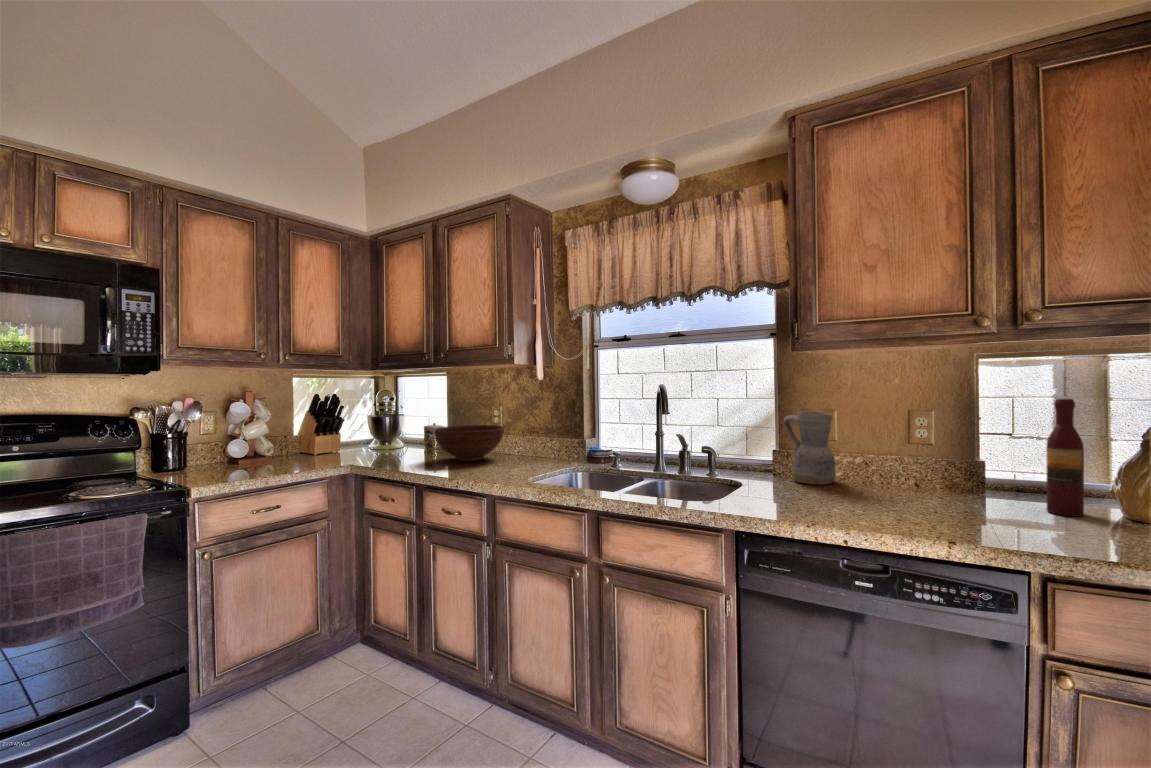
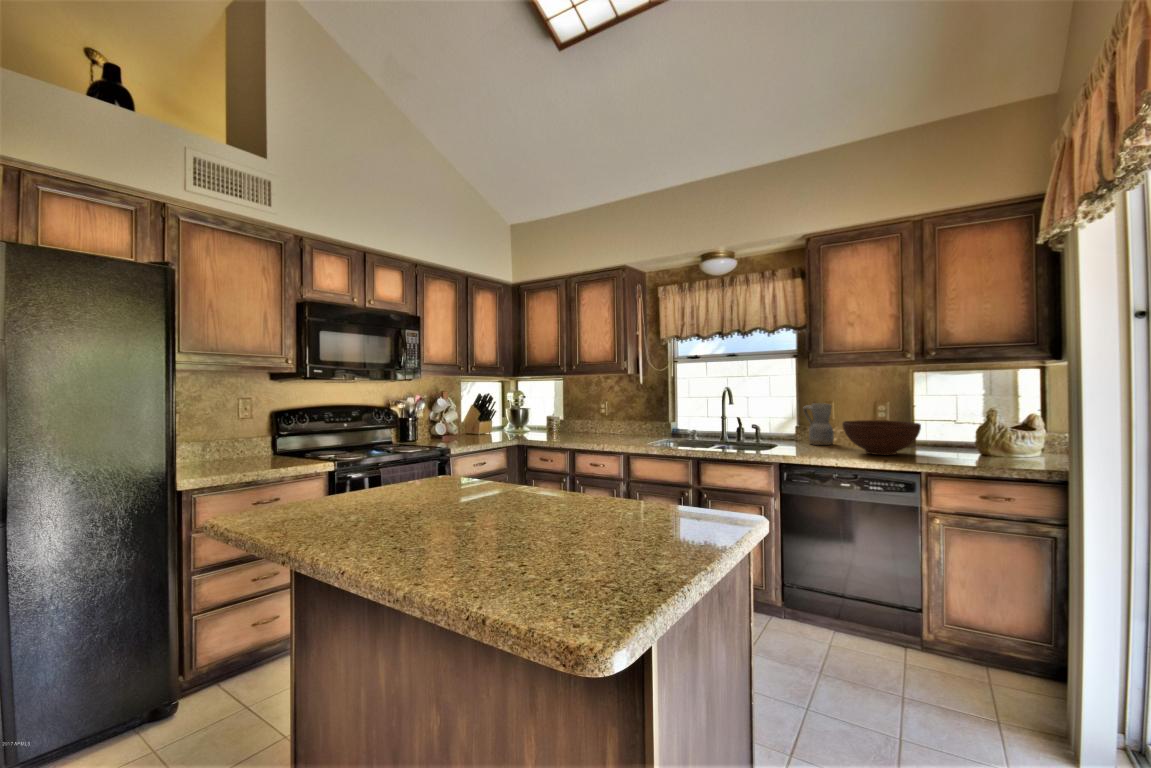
wine bottle: present [1046,399,1084,516] -> none [942,394,959,454]
fruit bowl: present [434,425,504,461] -> present [842,420,921,455]

